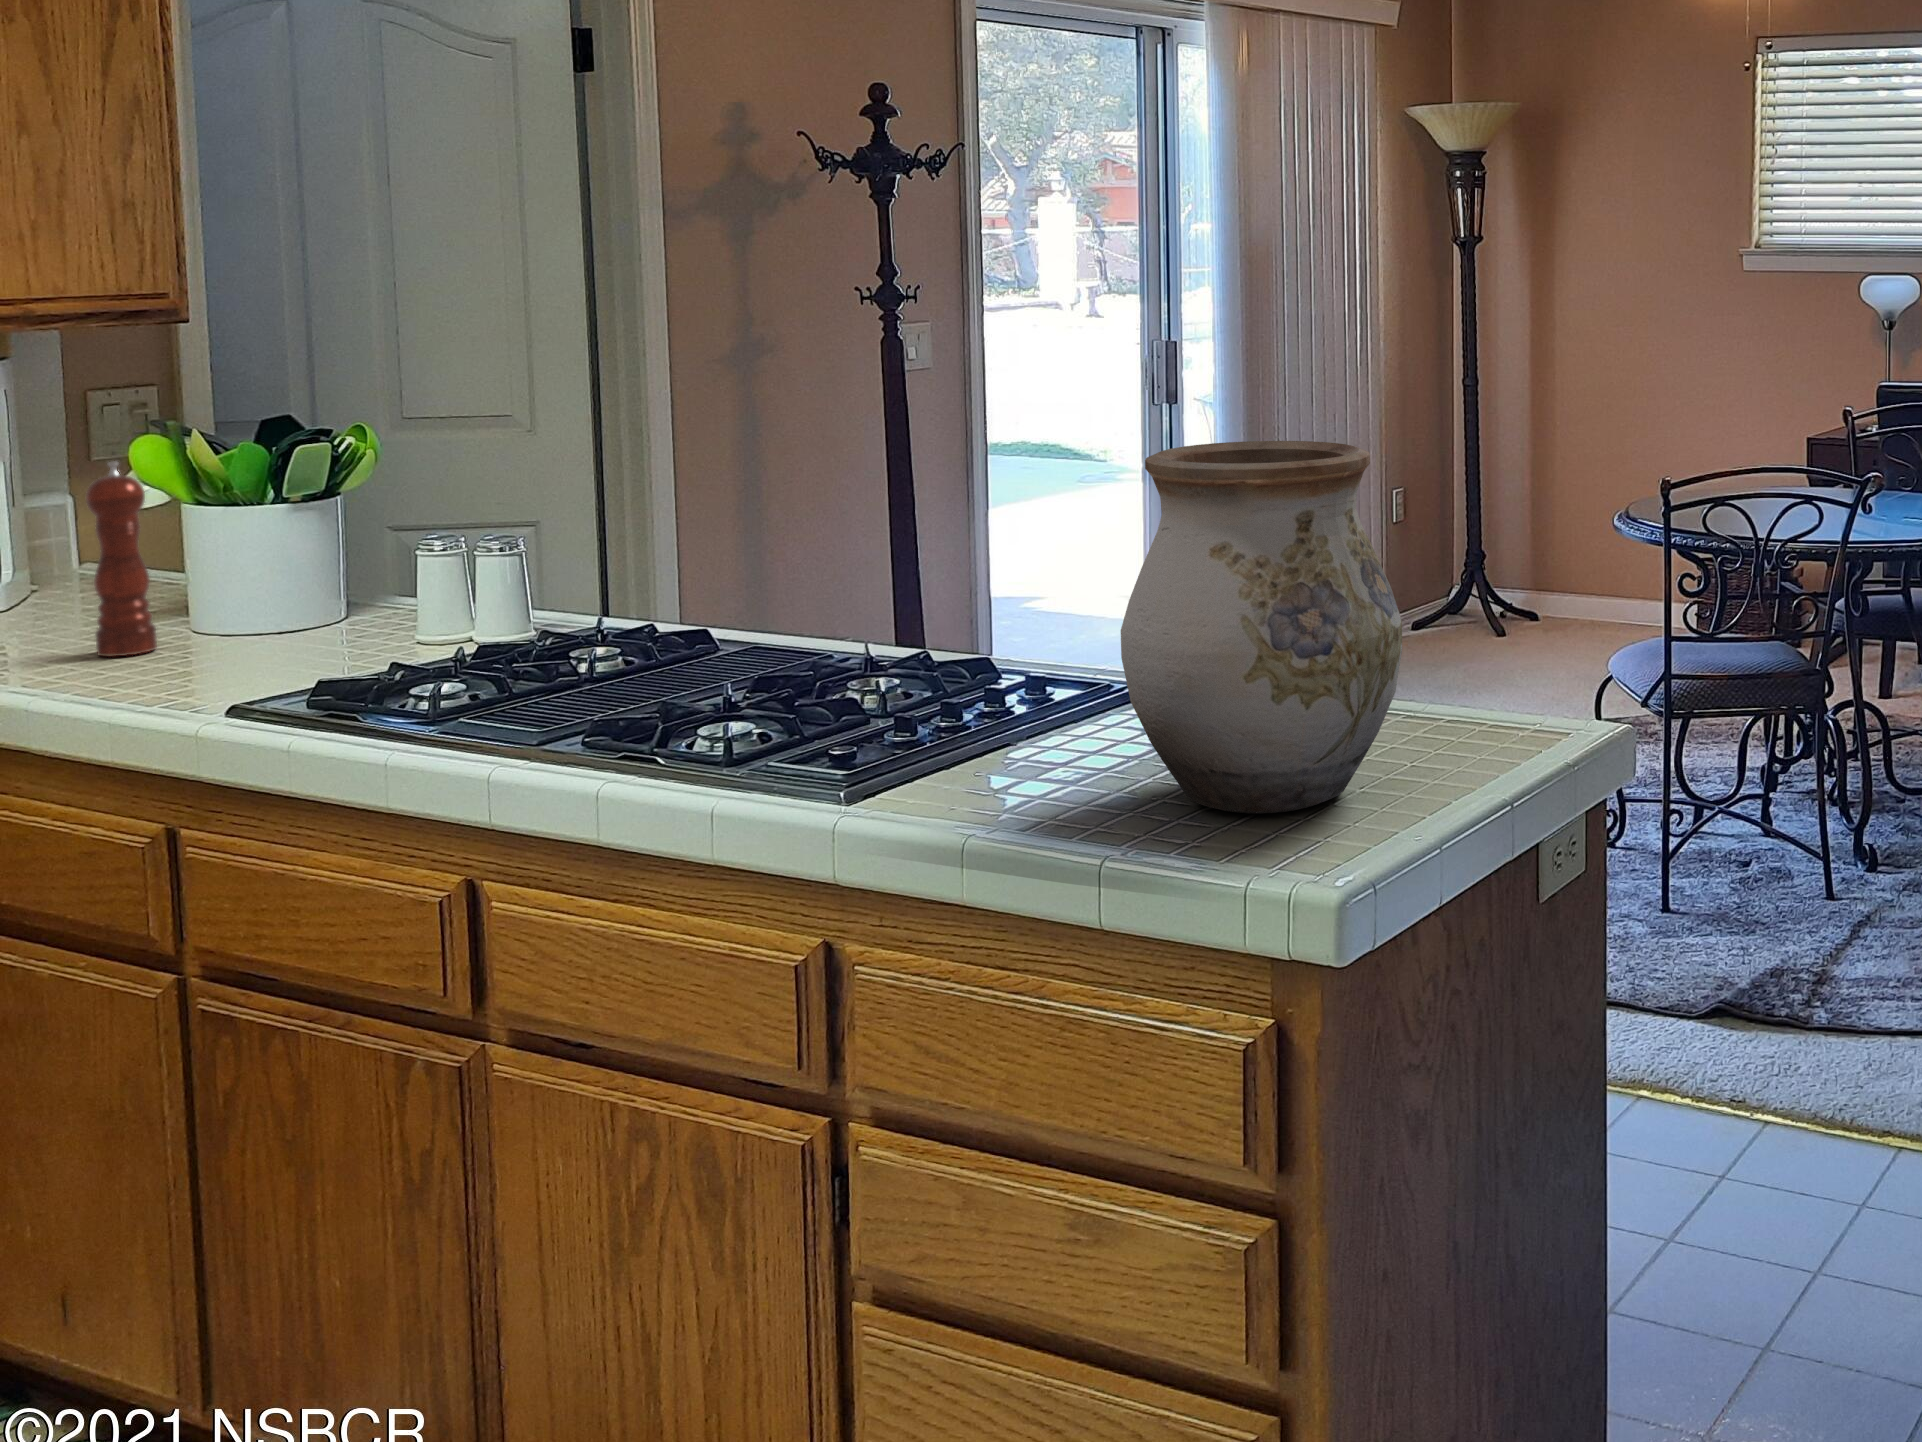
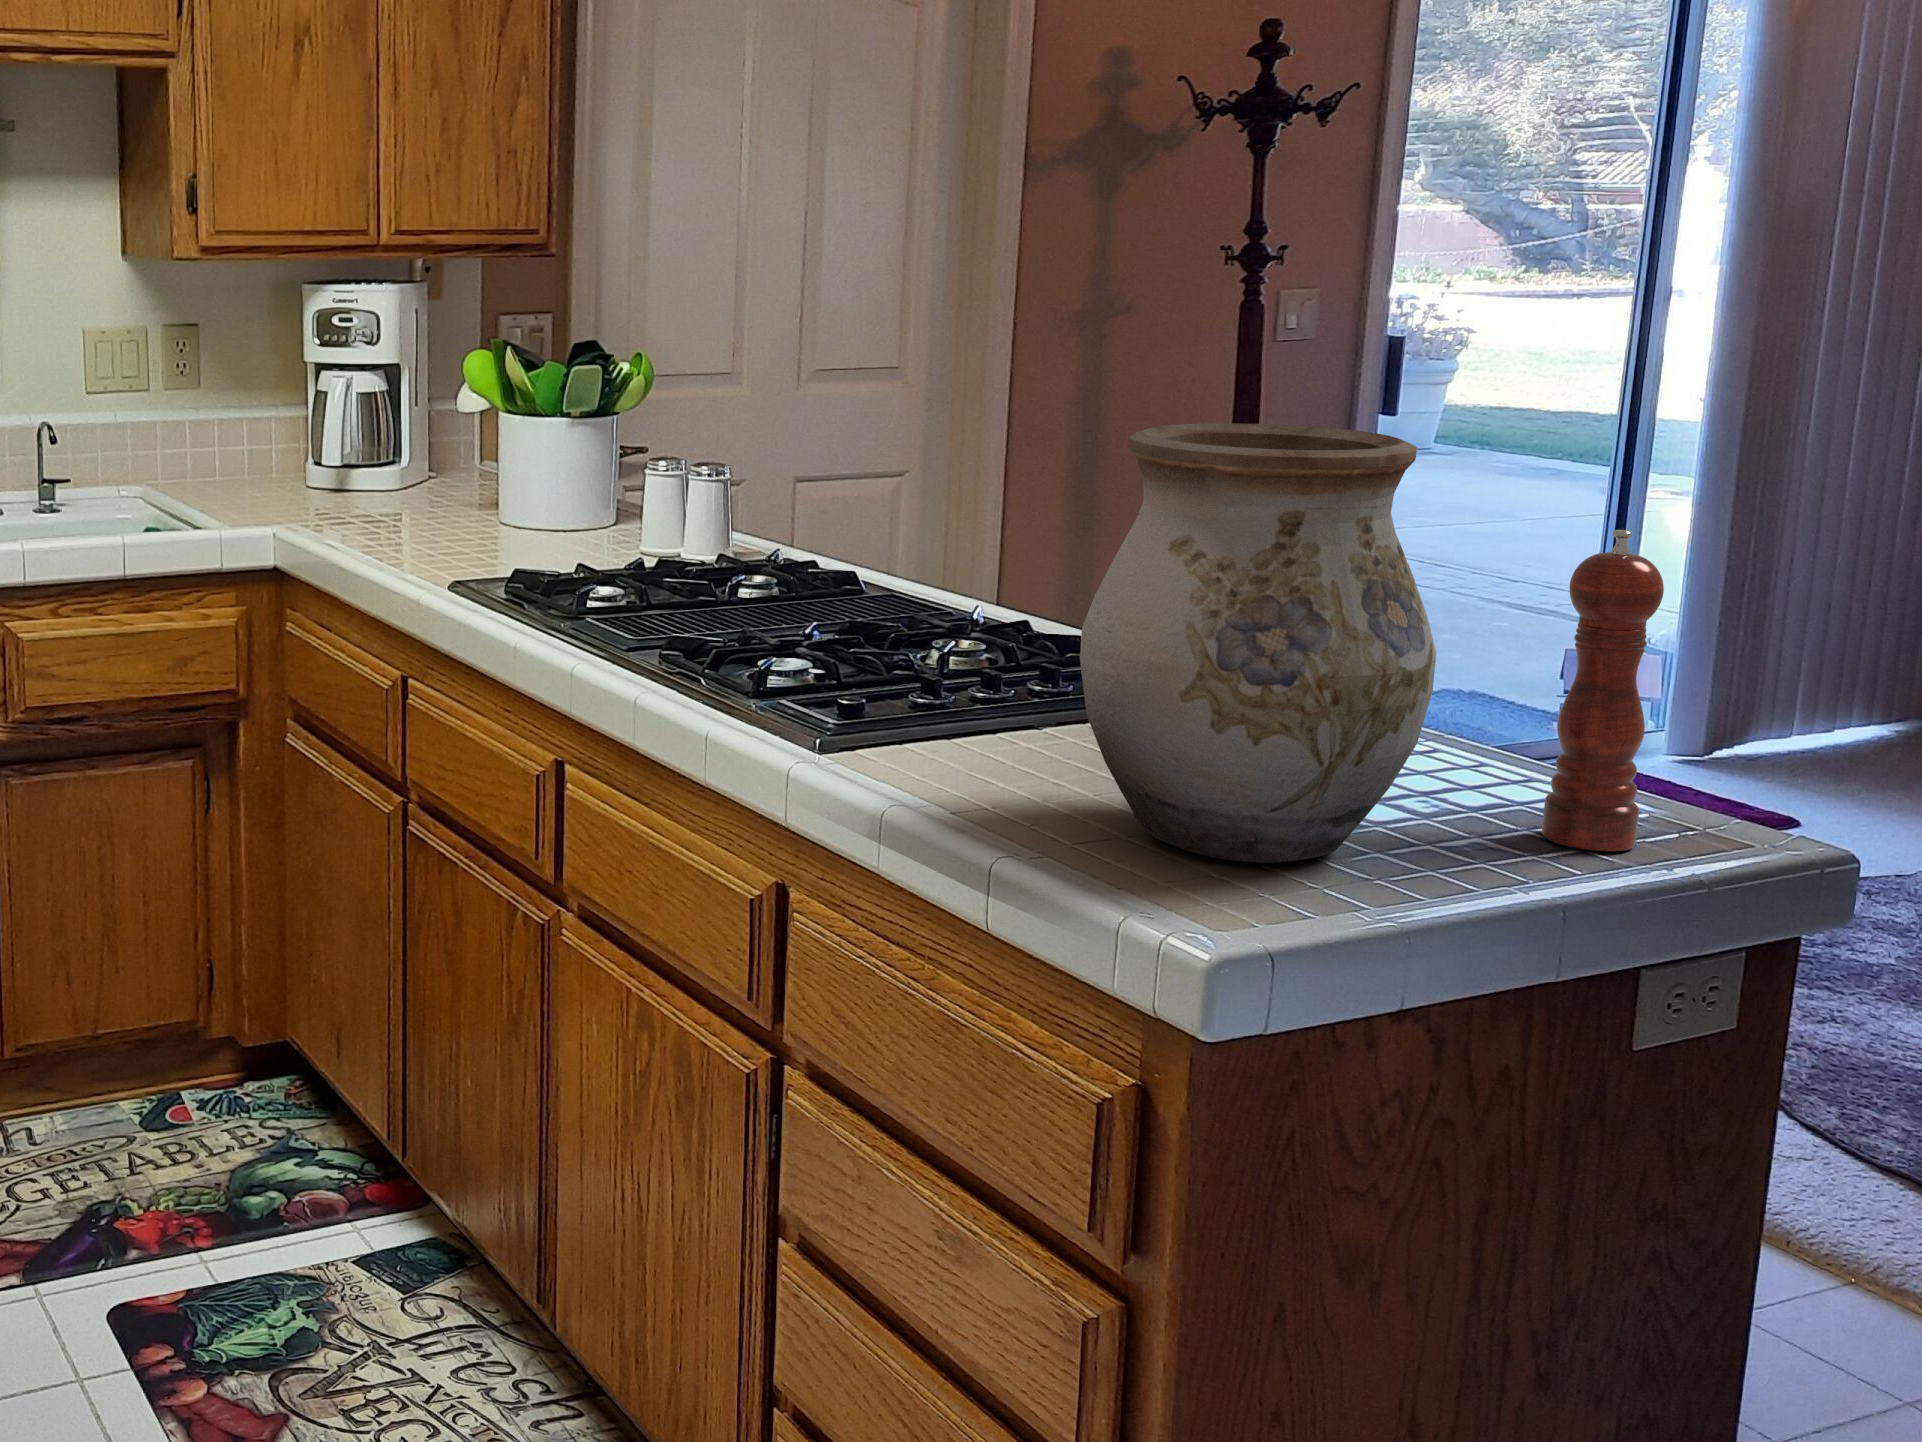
pepper mill: present [86,462,157,656] -> present [1542,530,1664,851]

